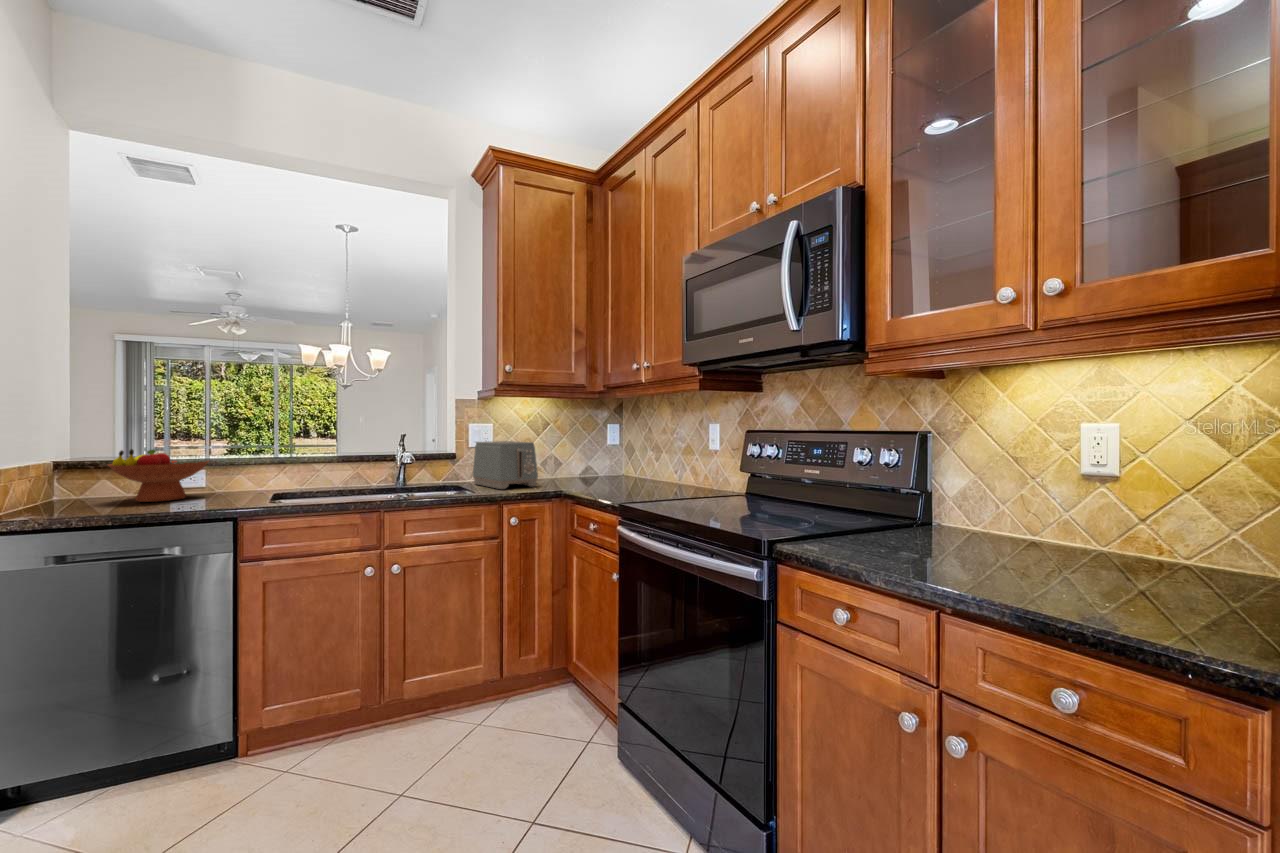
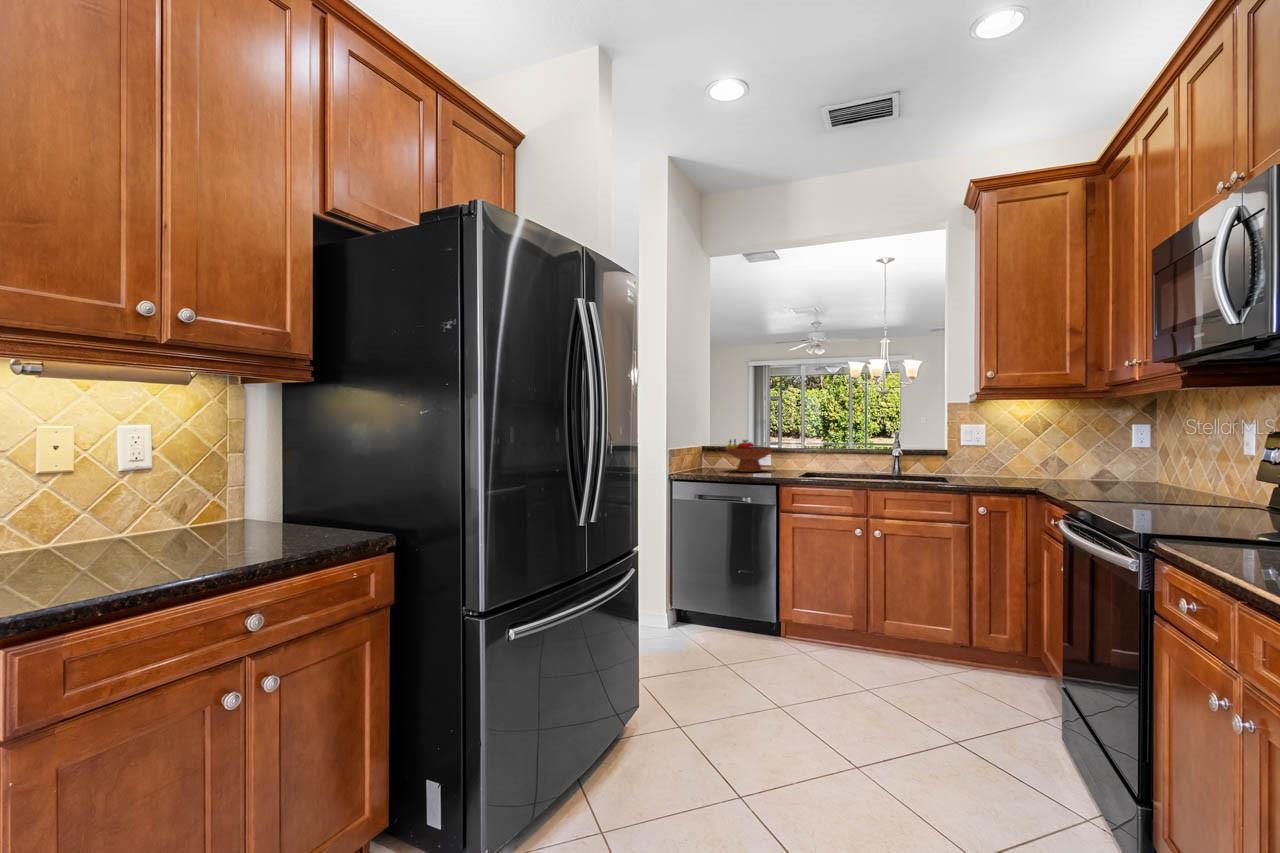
toaster: present [473,441,538,489] -> none [959,441,1016,484]

